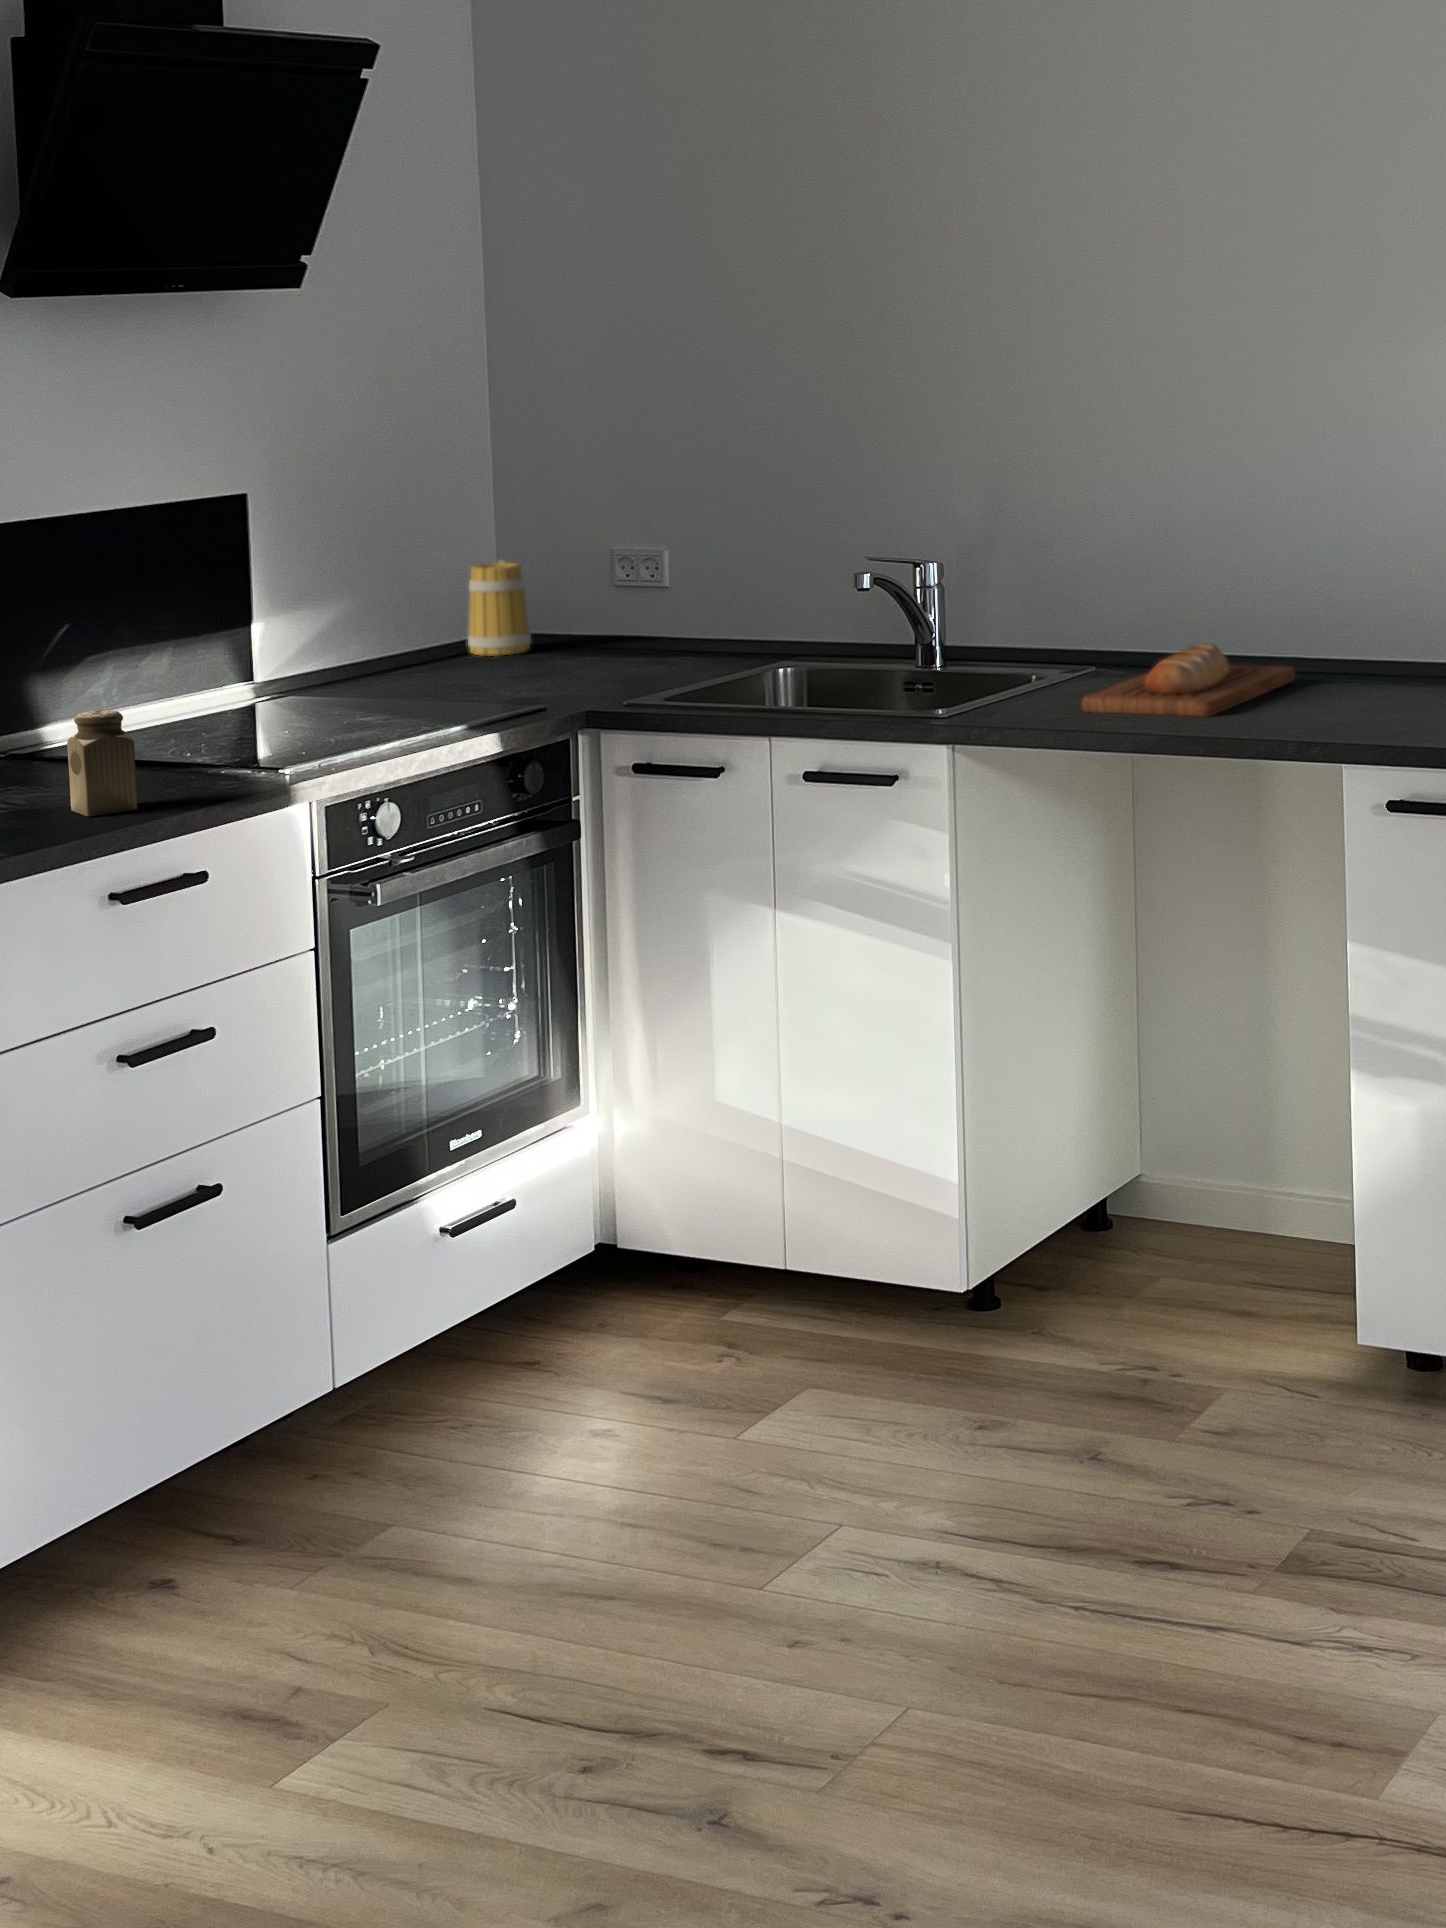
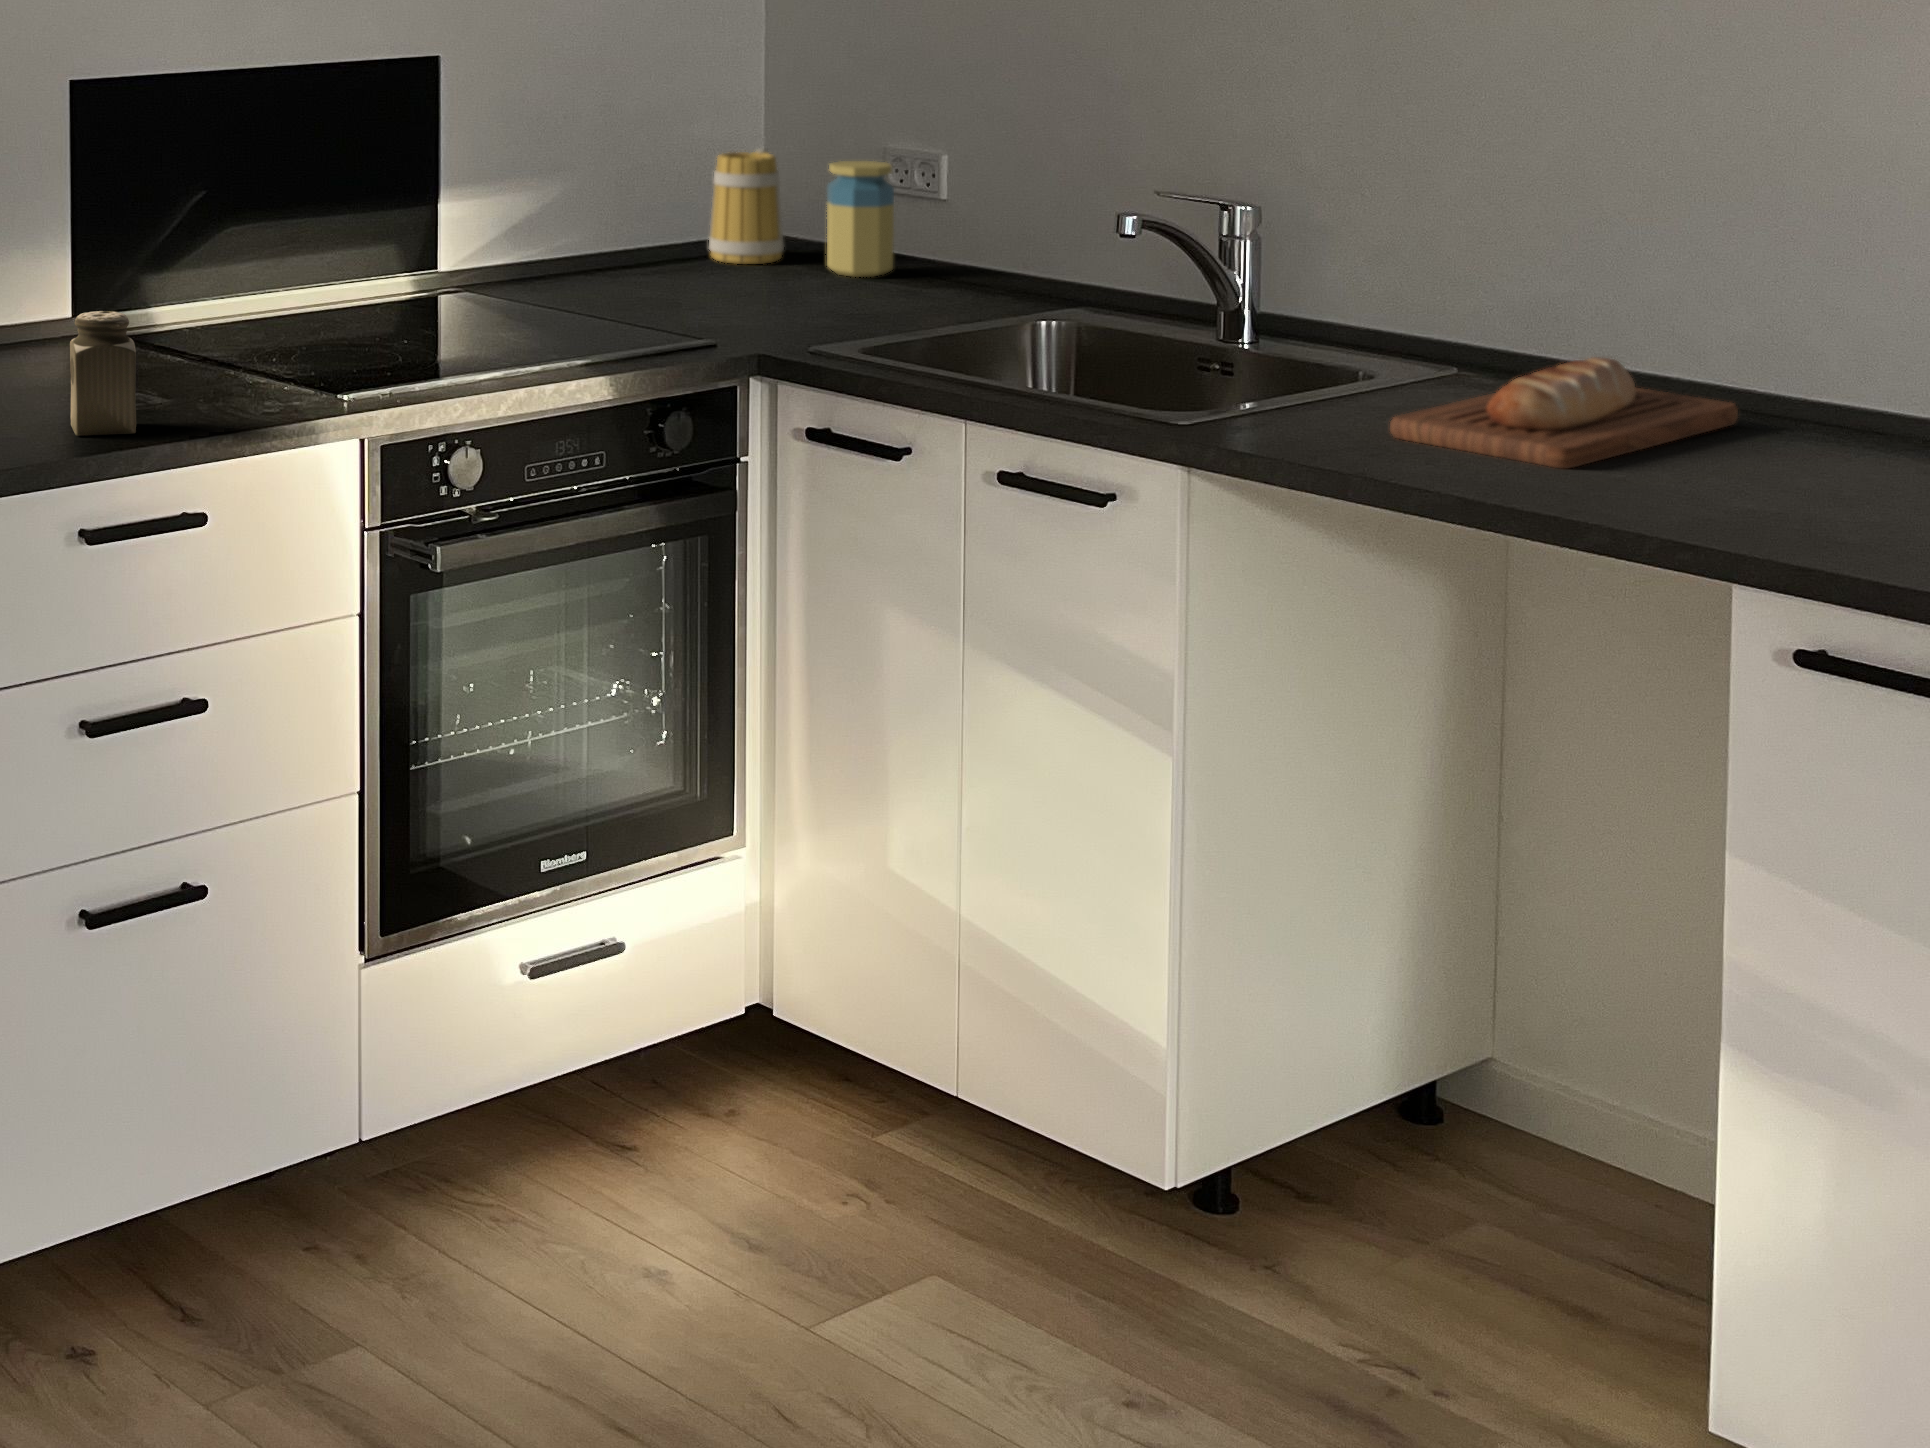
jar: none [573,561,631,655] -> present [827,161,894,277]

